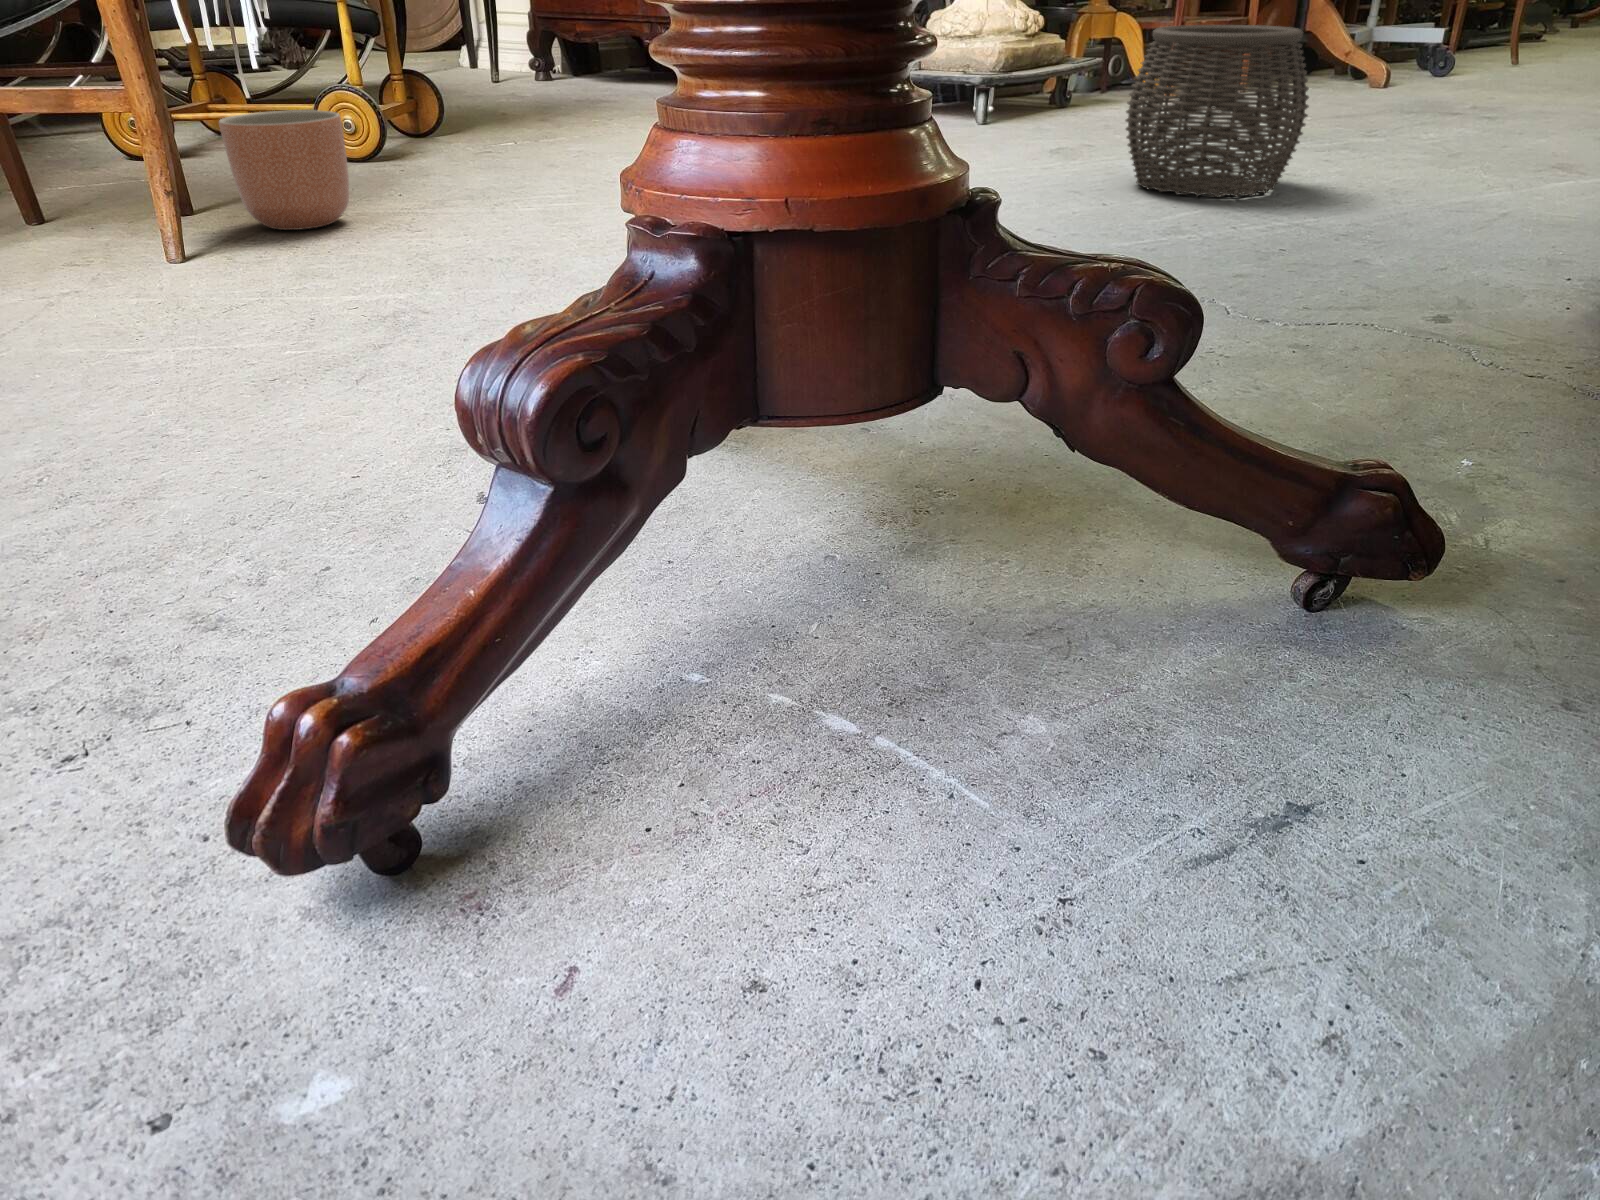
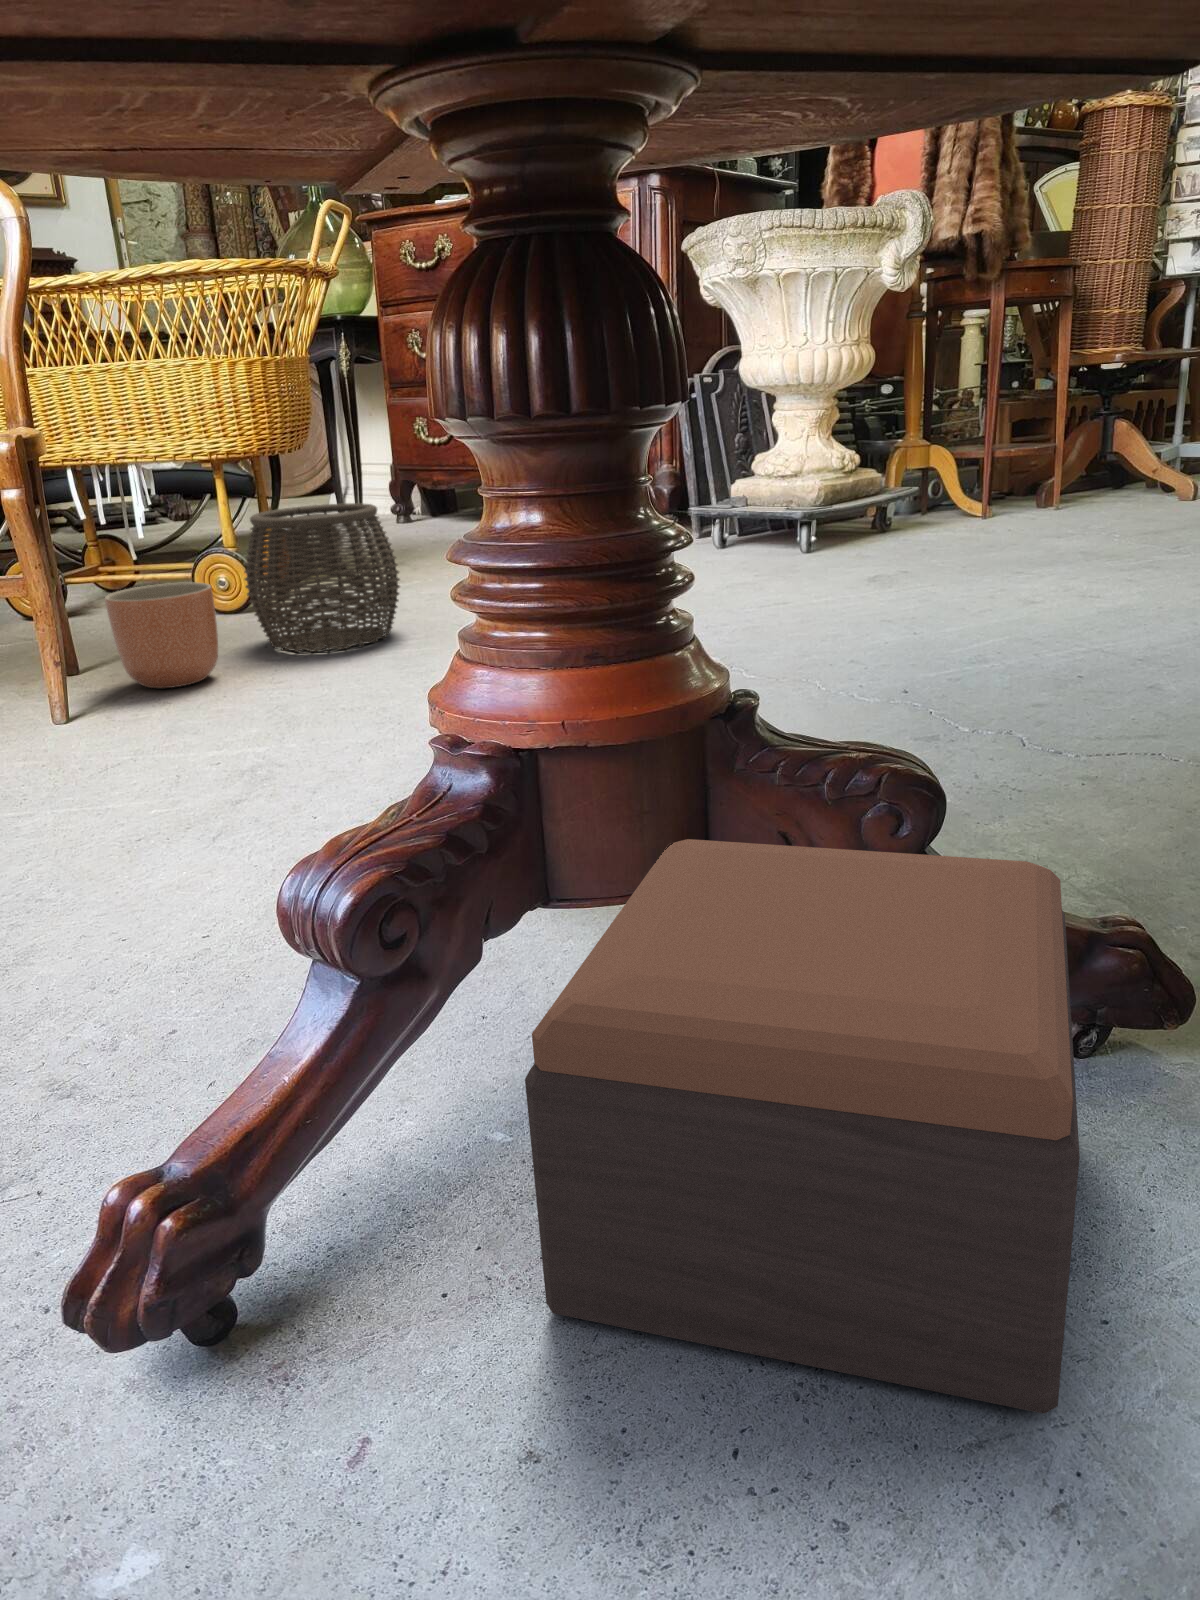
woven basket: present [1125,25,1309,197] -> present [244,503,400,652]
footstool: none [755,351,1394,948] -> present [525,839,1080,1414]

